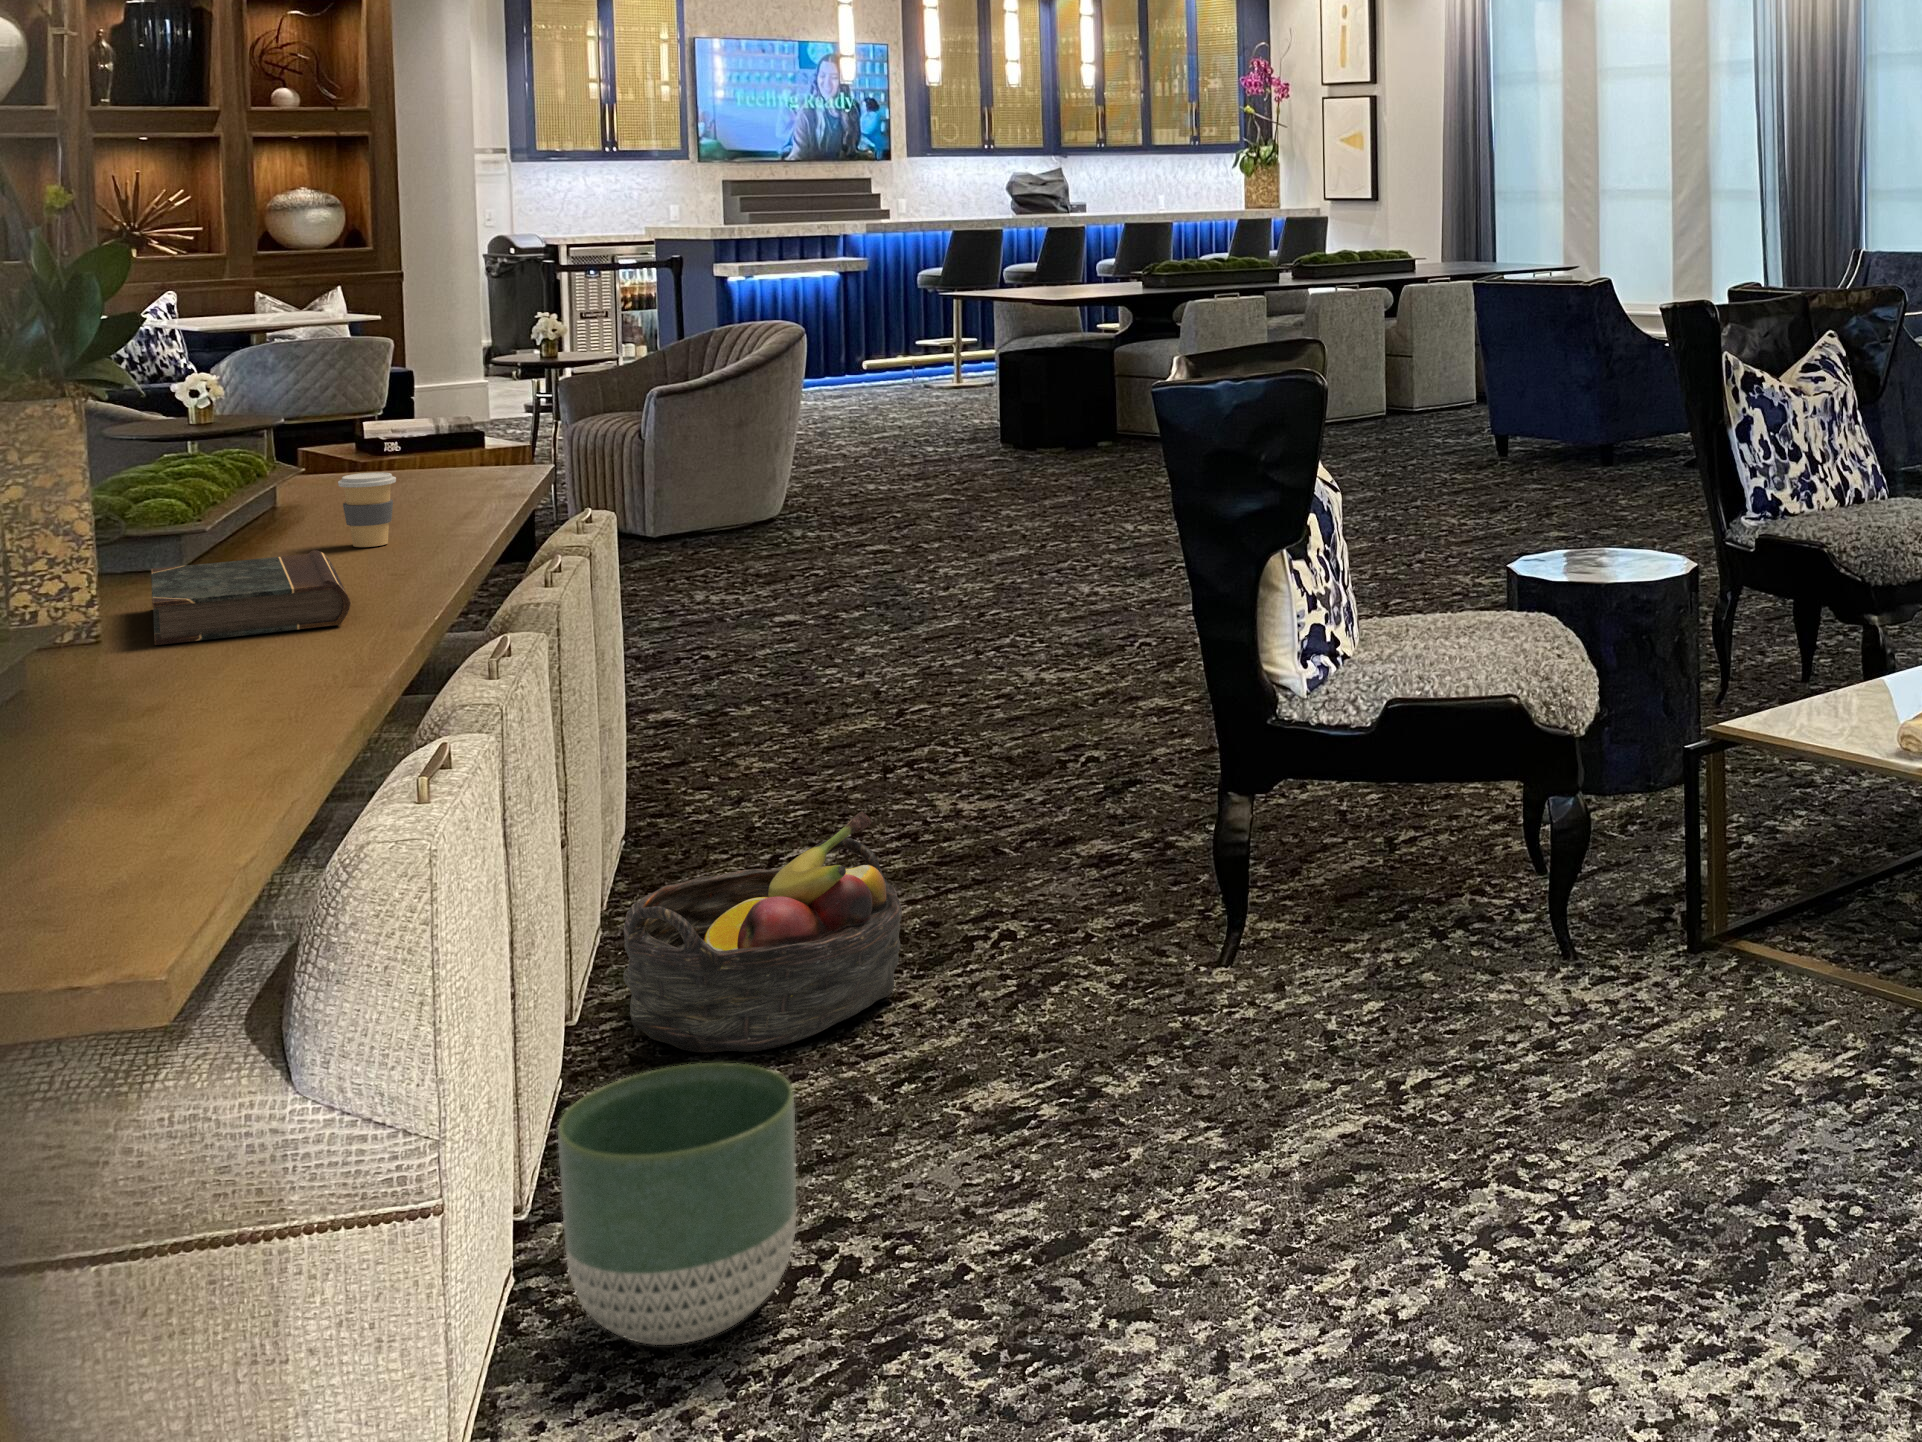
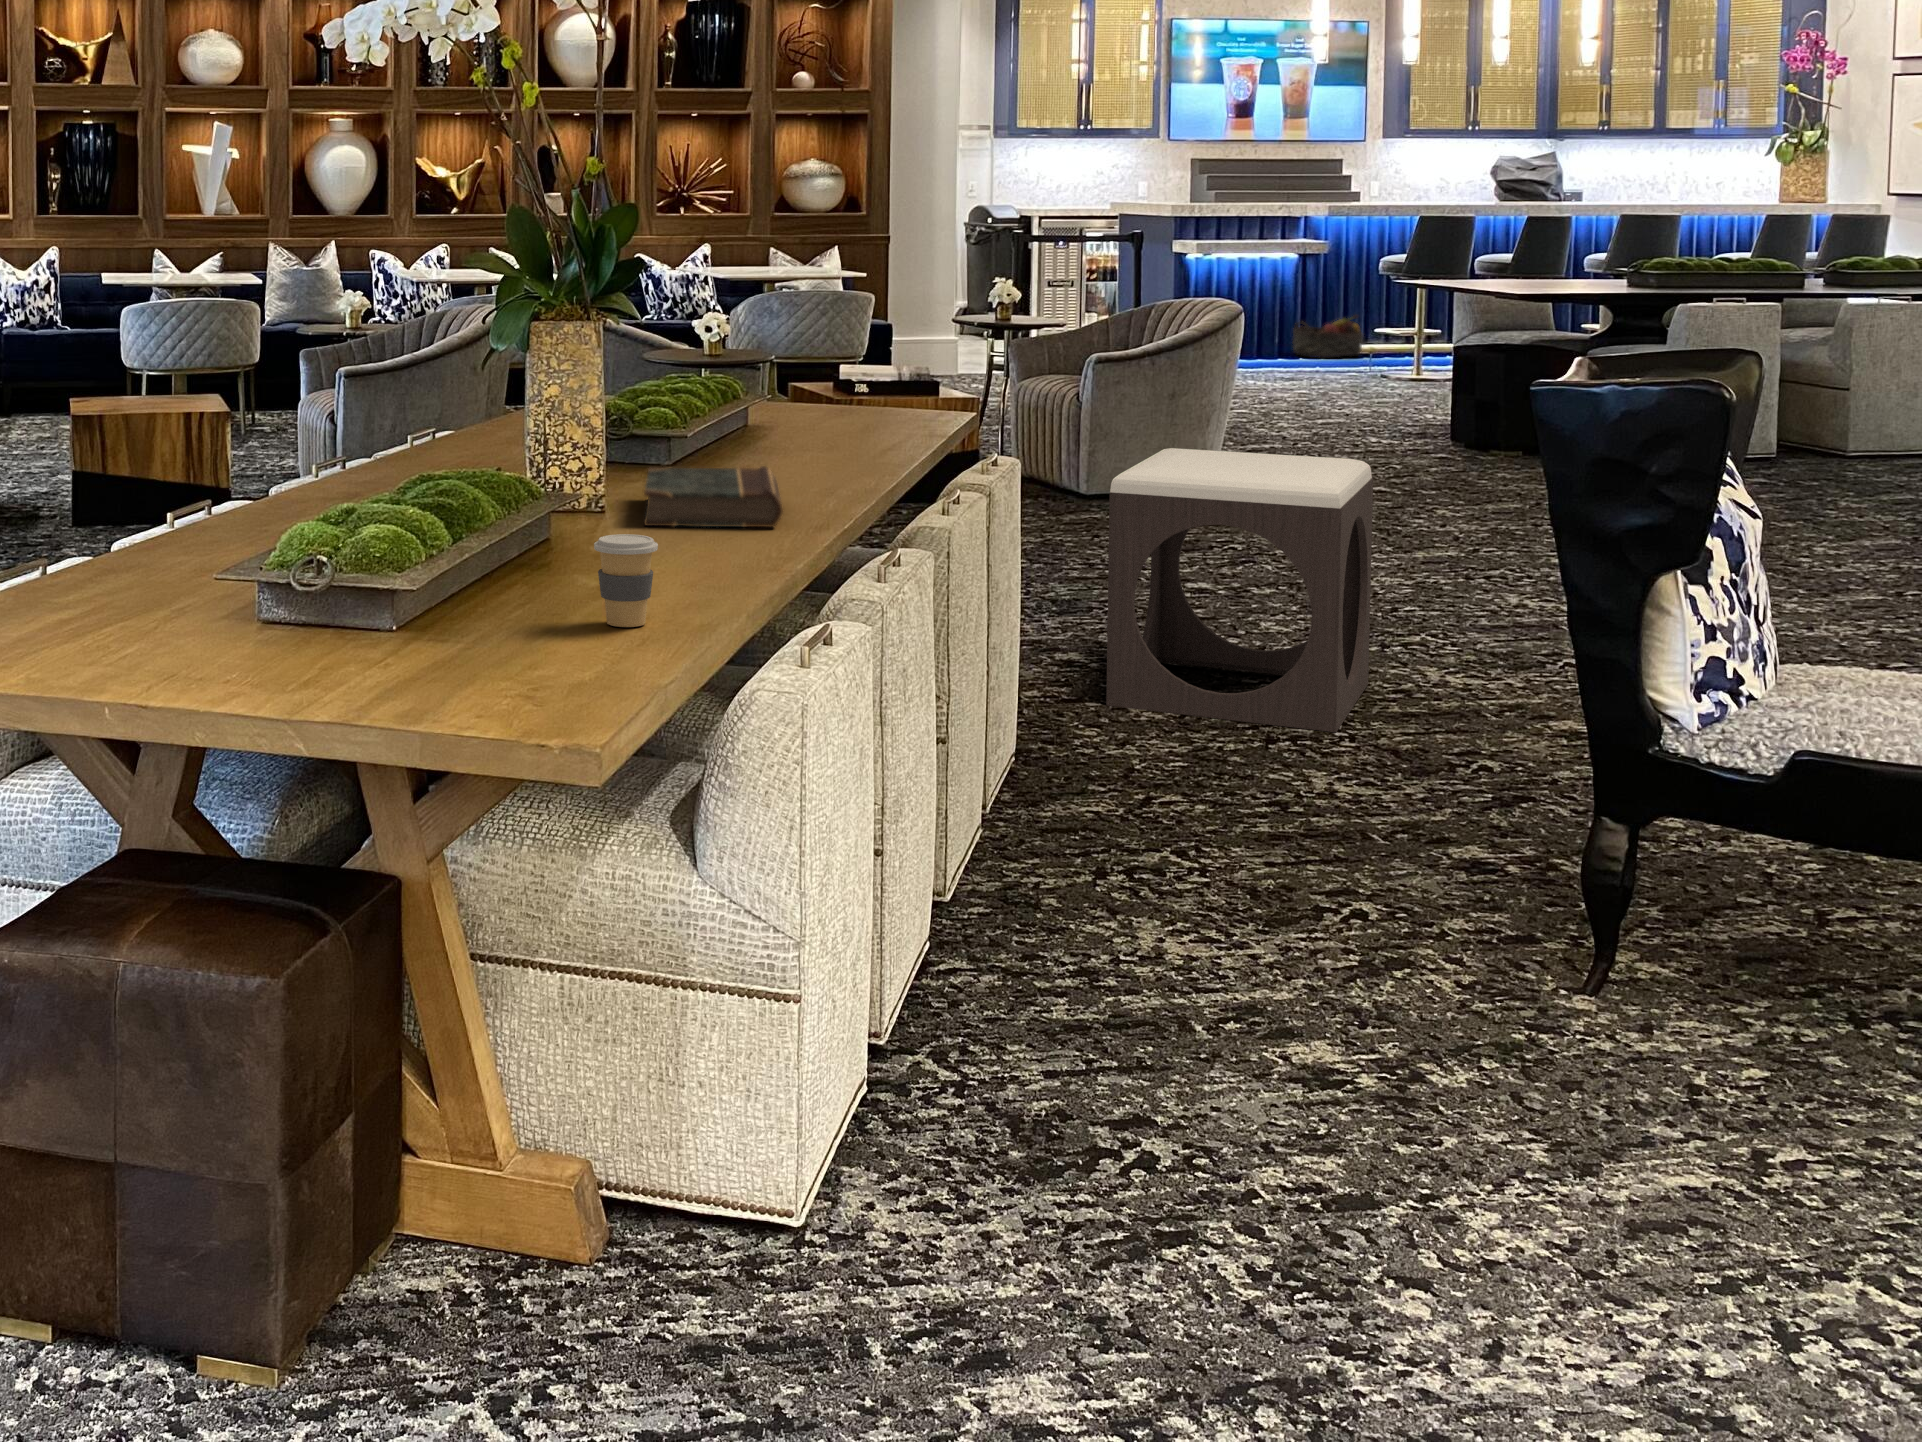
coffee cup: present [338,472,396,547] -> present [594,534,658,627]
footstool: none [706,473,973,762] -> present [1106,448,1373,732]
basket: present [623,811,902,1052] -> present [1293,315,1363,358]
planter: present [558,1063,796,1345] -> none [905,942,1104,1179]

